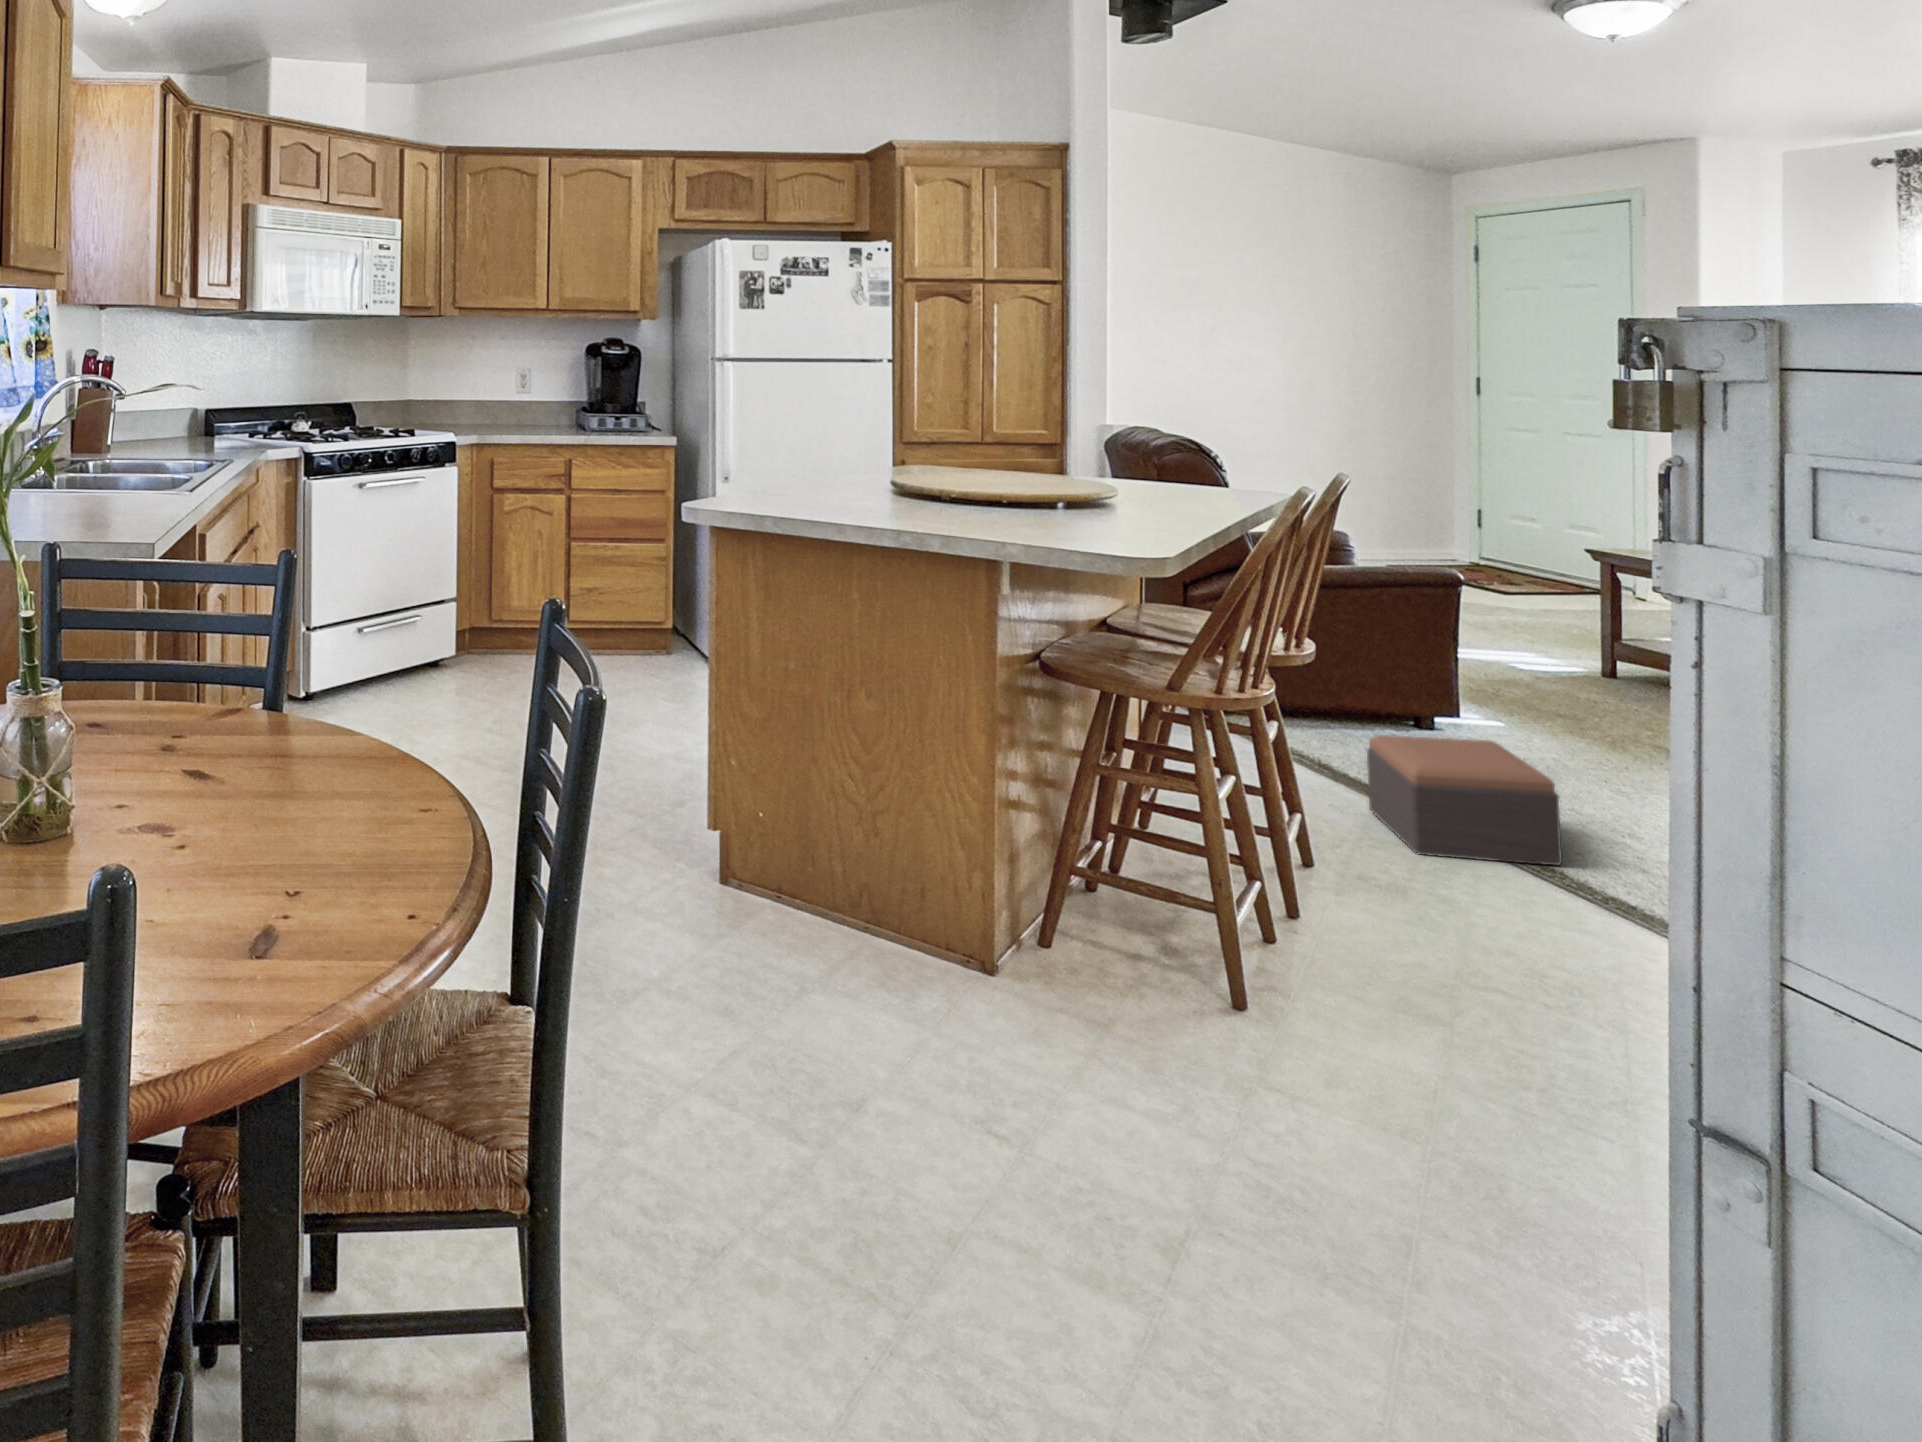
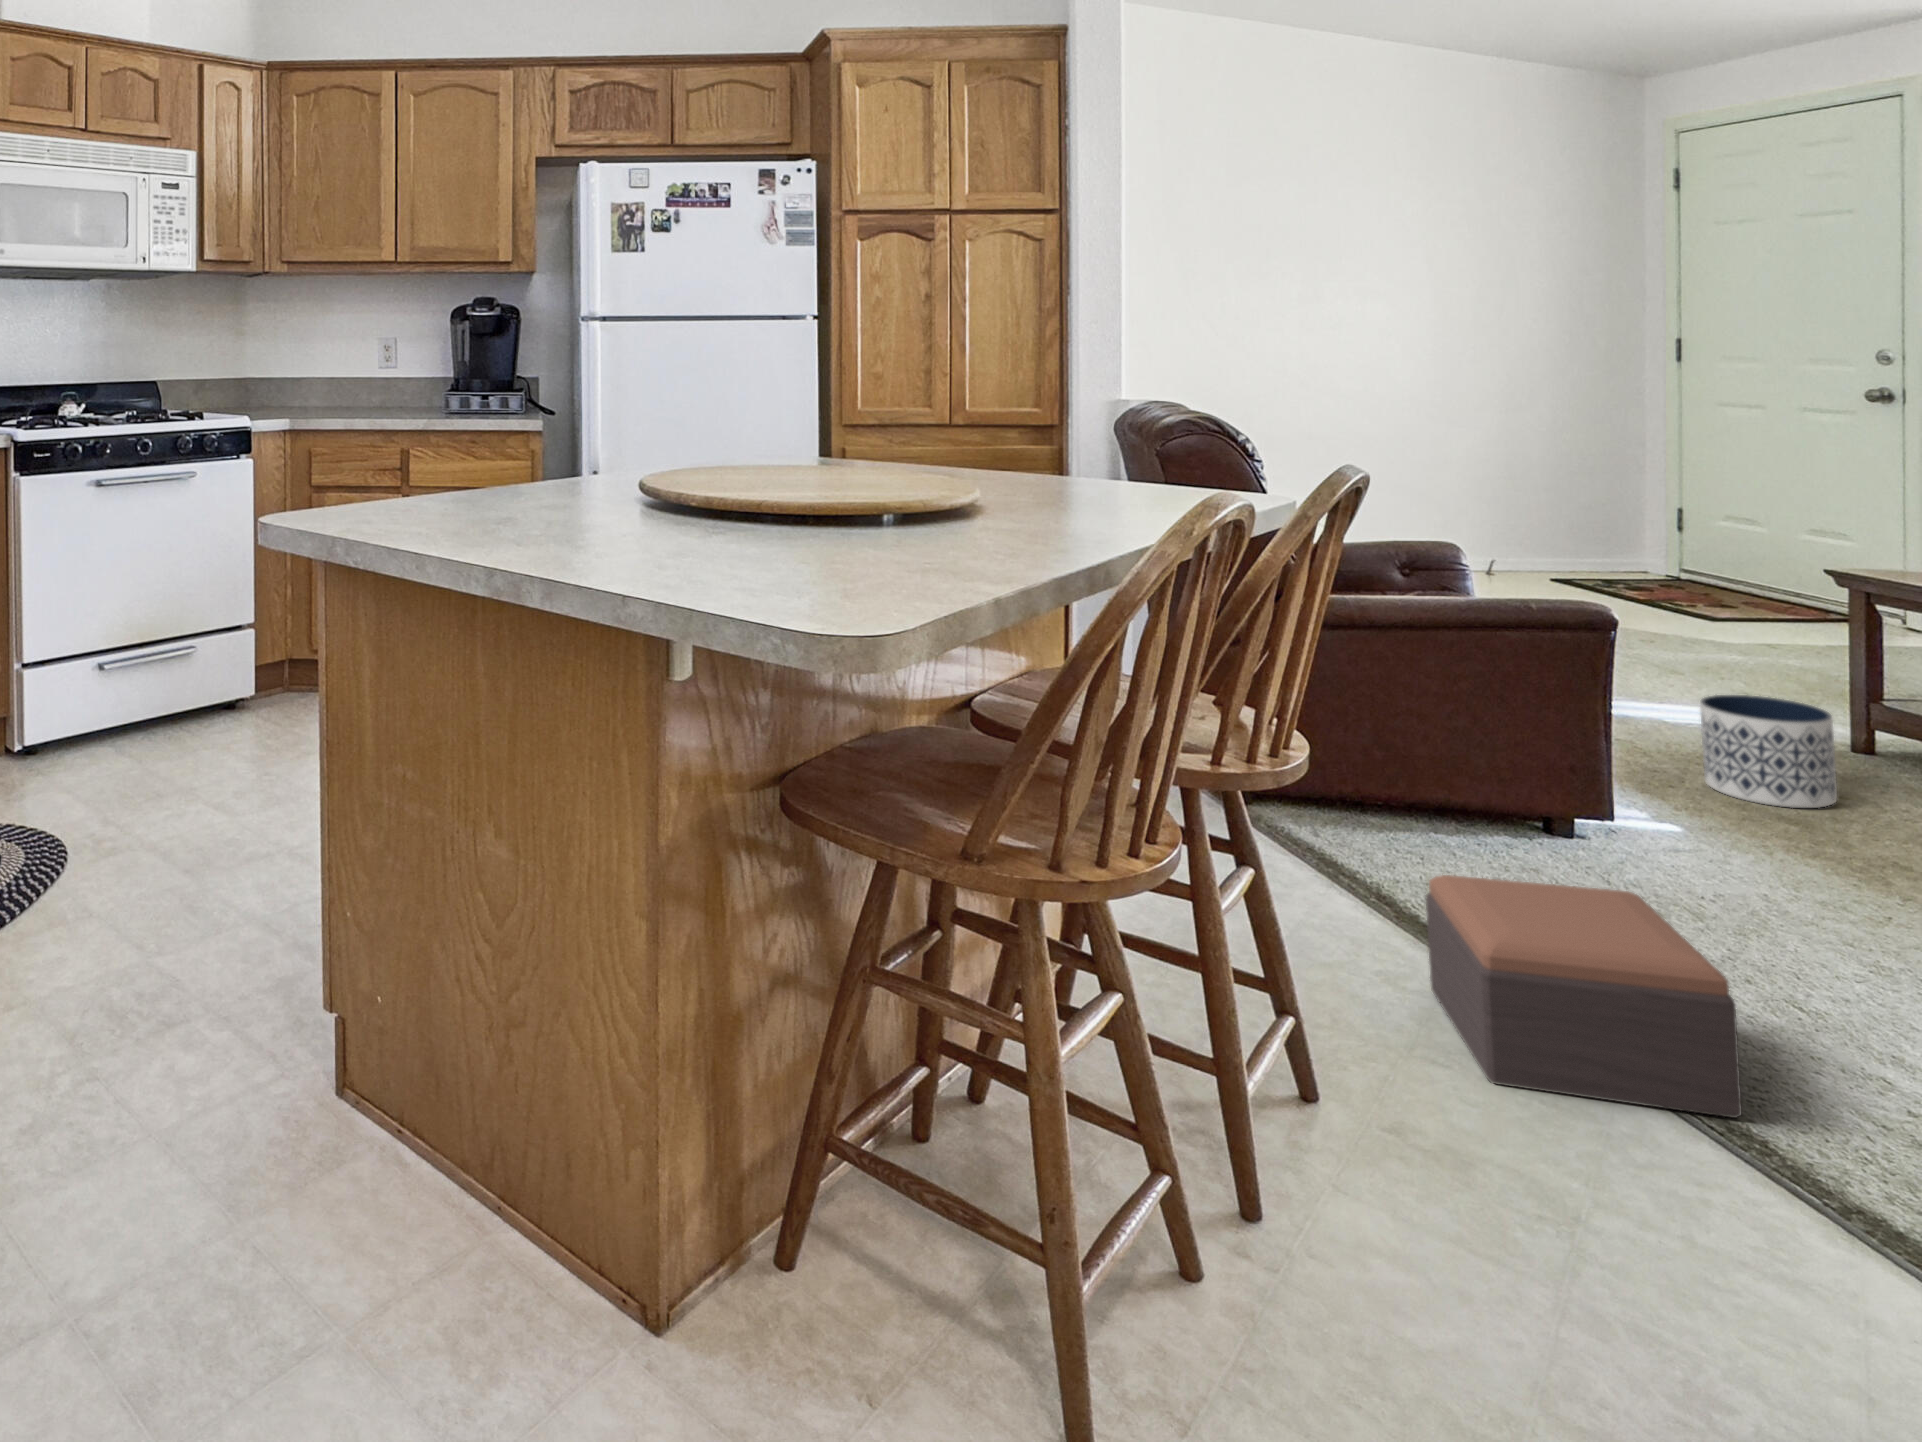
planter: none [1512,634,1601,709] -> present [1700,695,1837,808]

